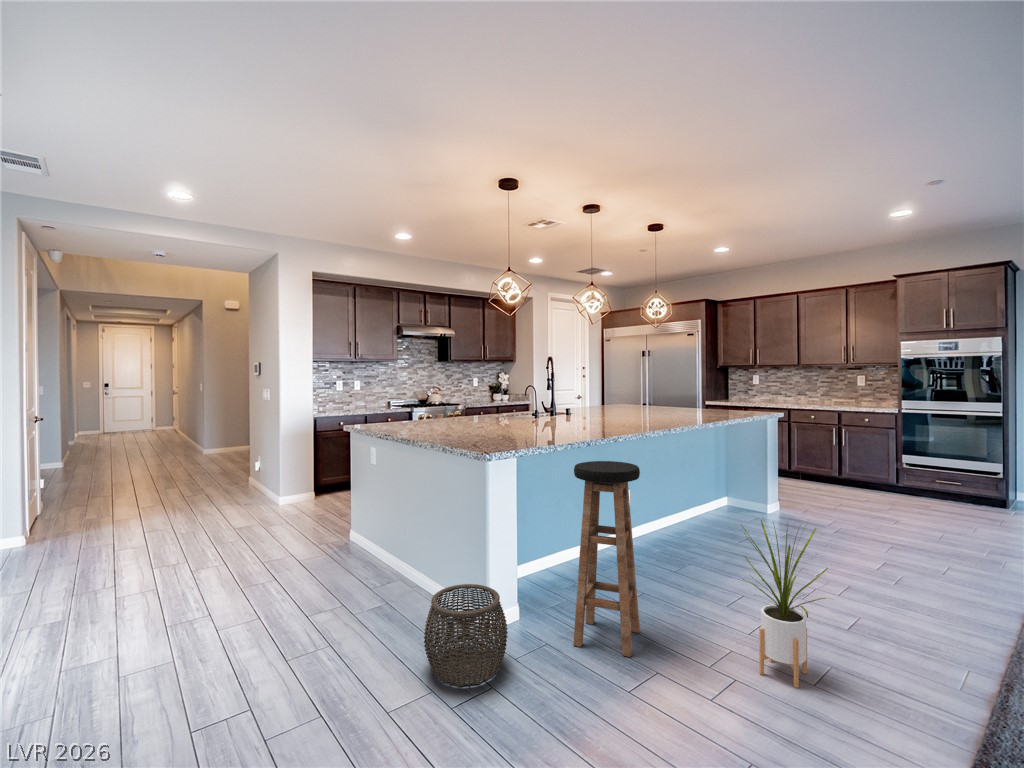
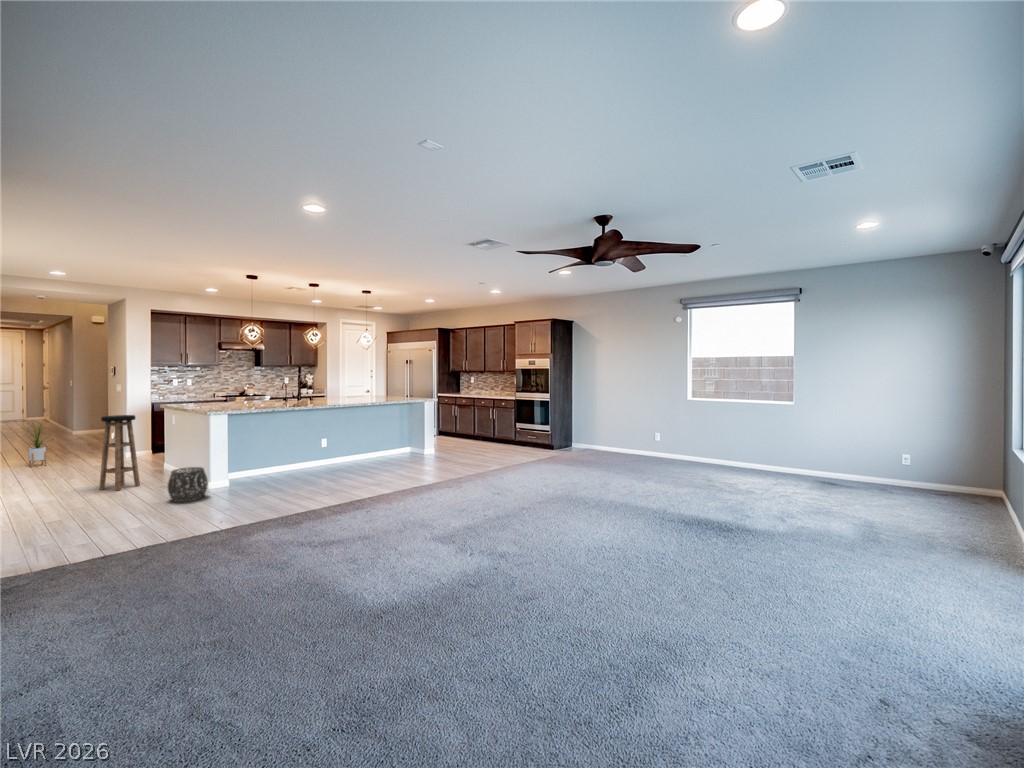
bar stool: present [573,461,640,657] -> present [99,415,140,491]
house plant: present [742,520,829,688] -> present [24,423,46,467]

